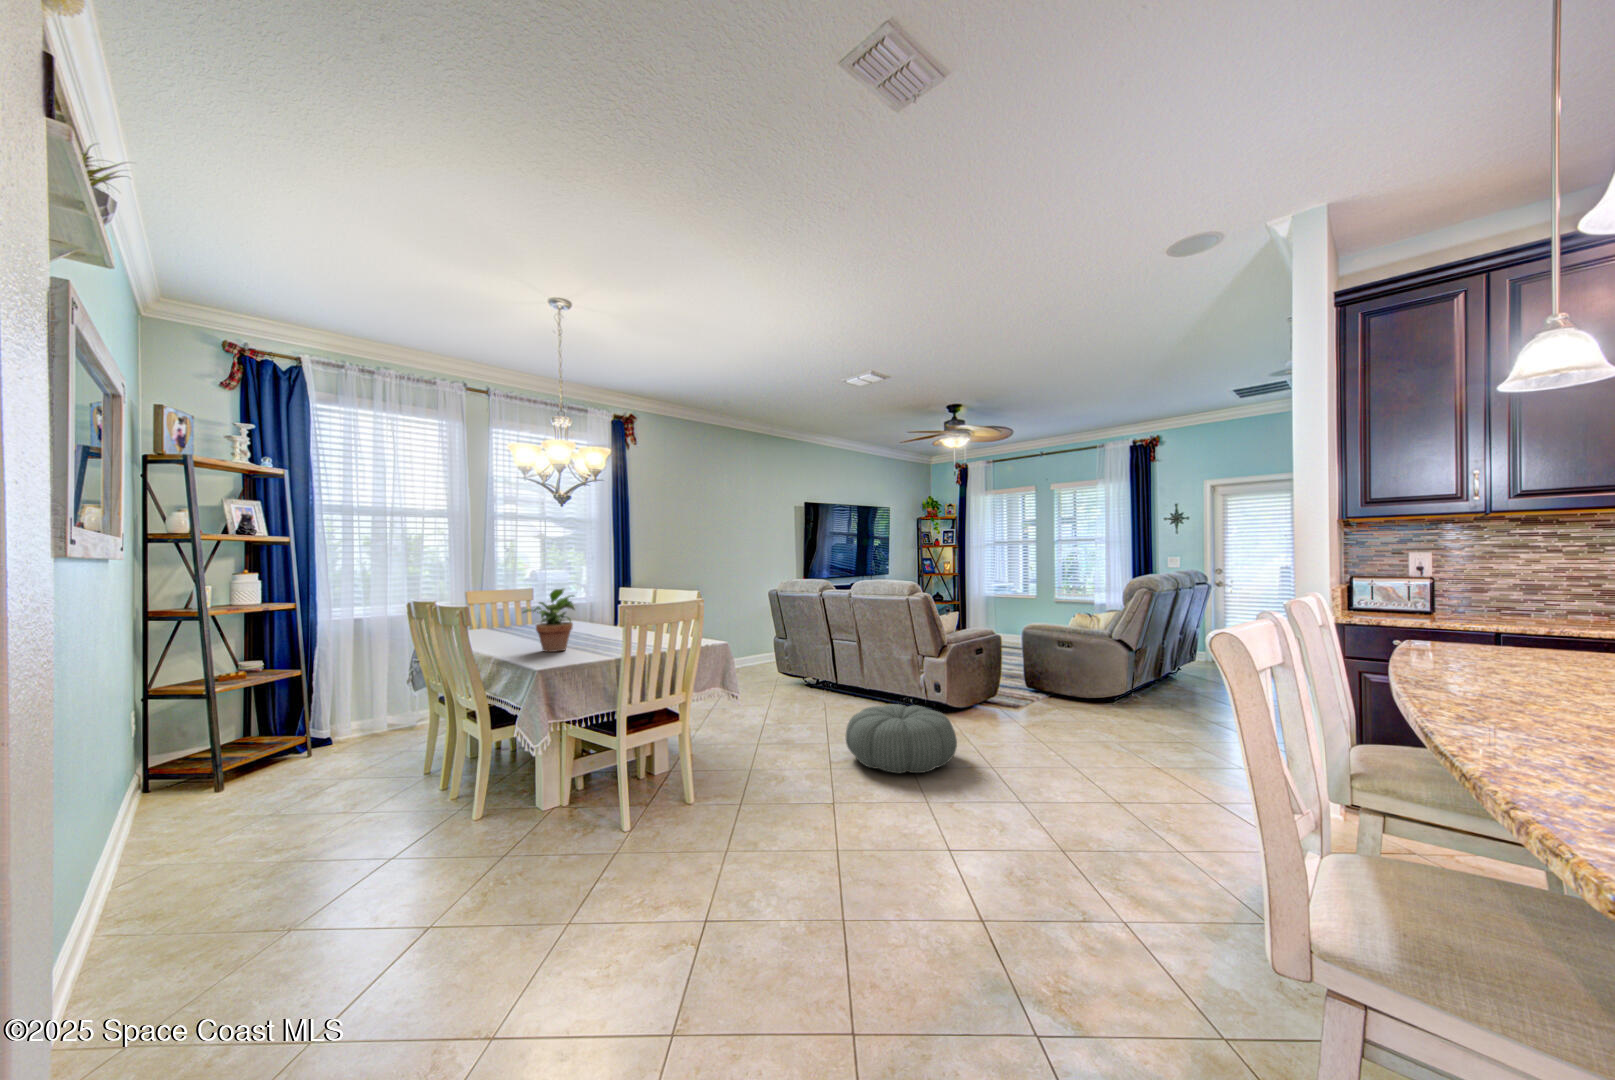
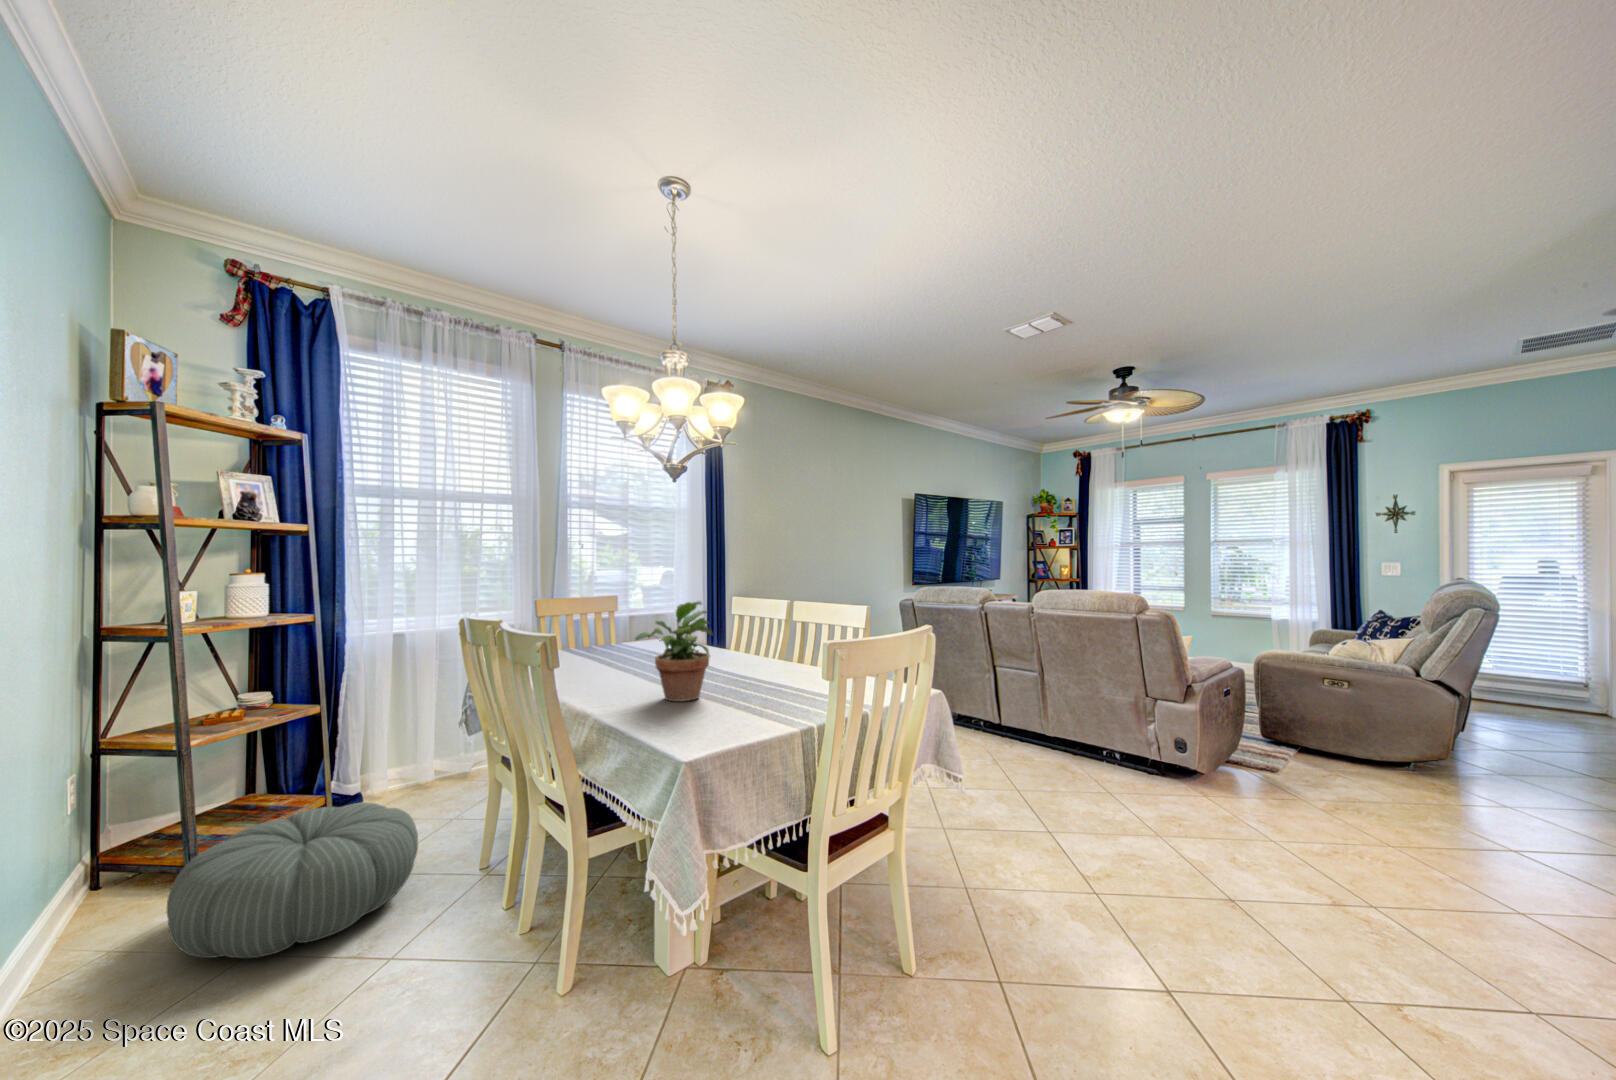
pouf: present [846,704,957,773] -> present [167,802,418,958]

